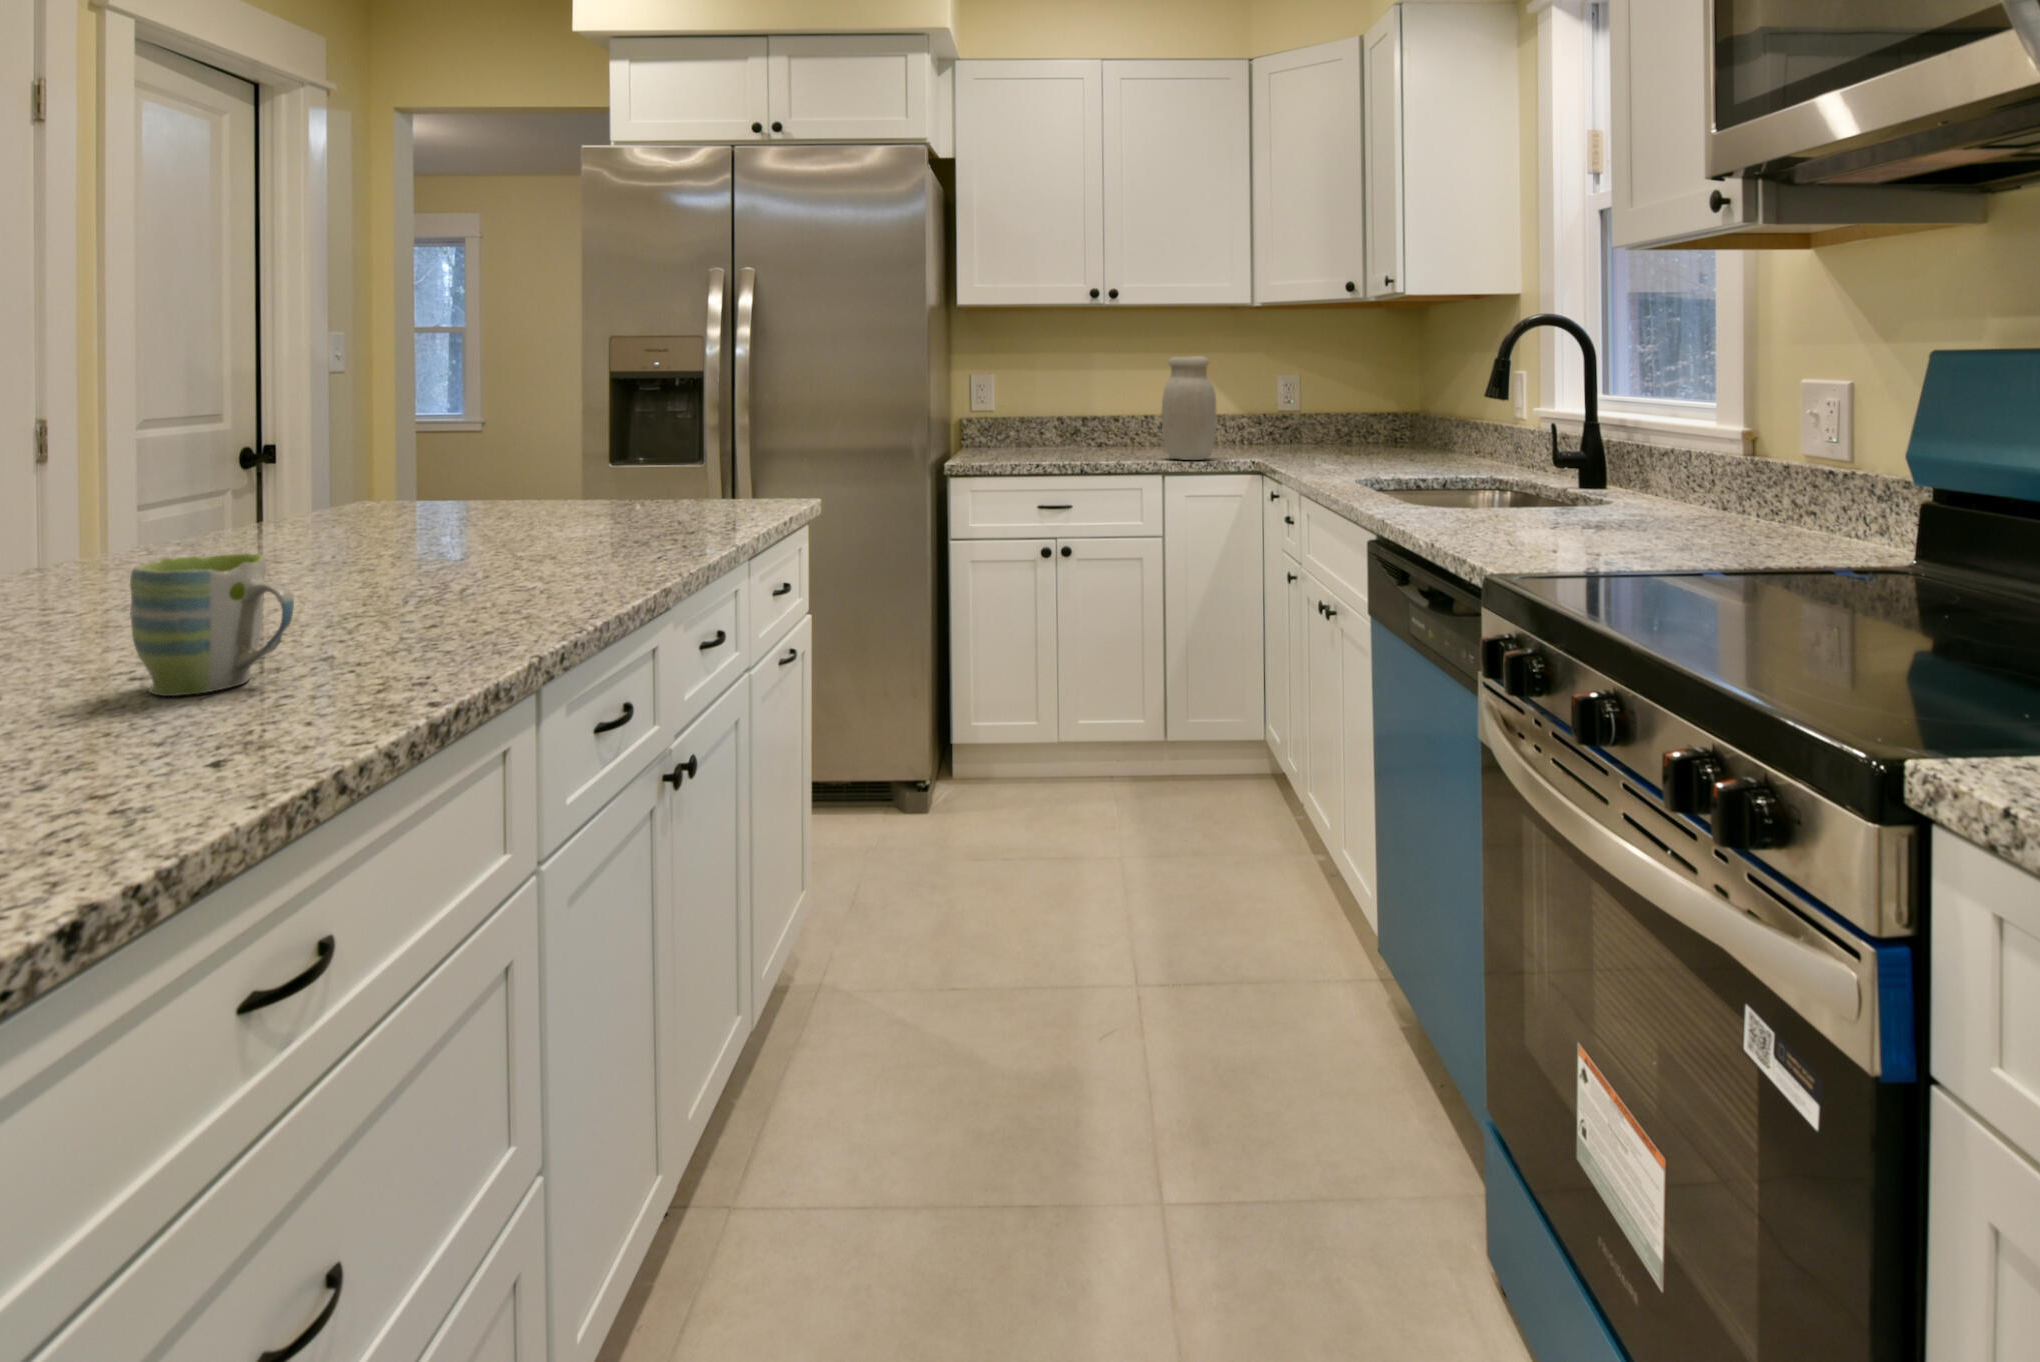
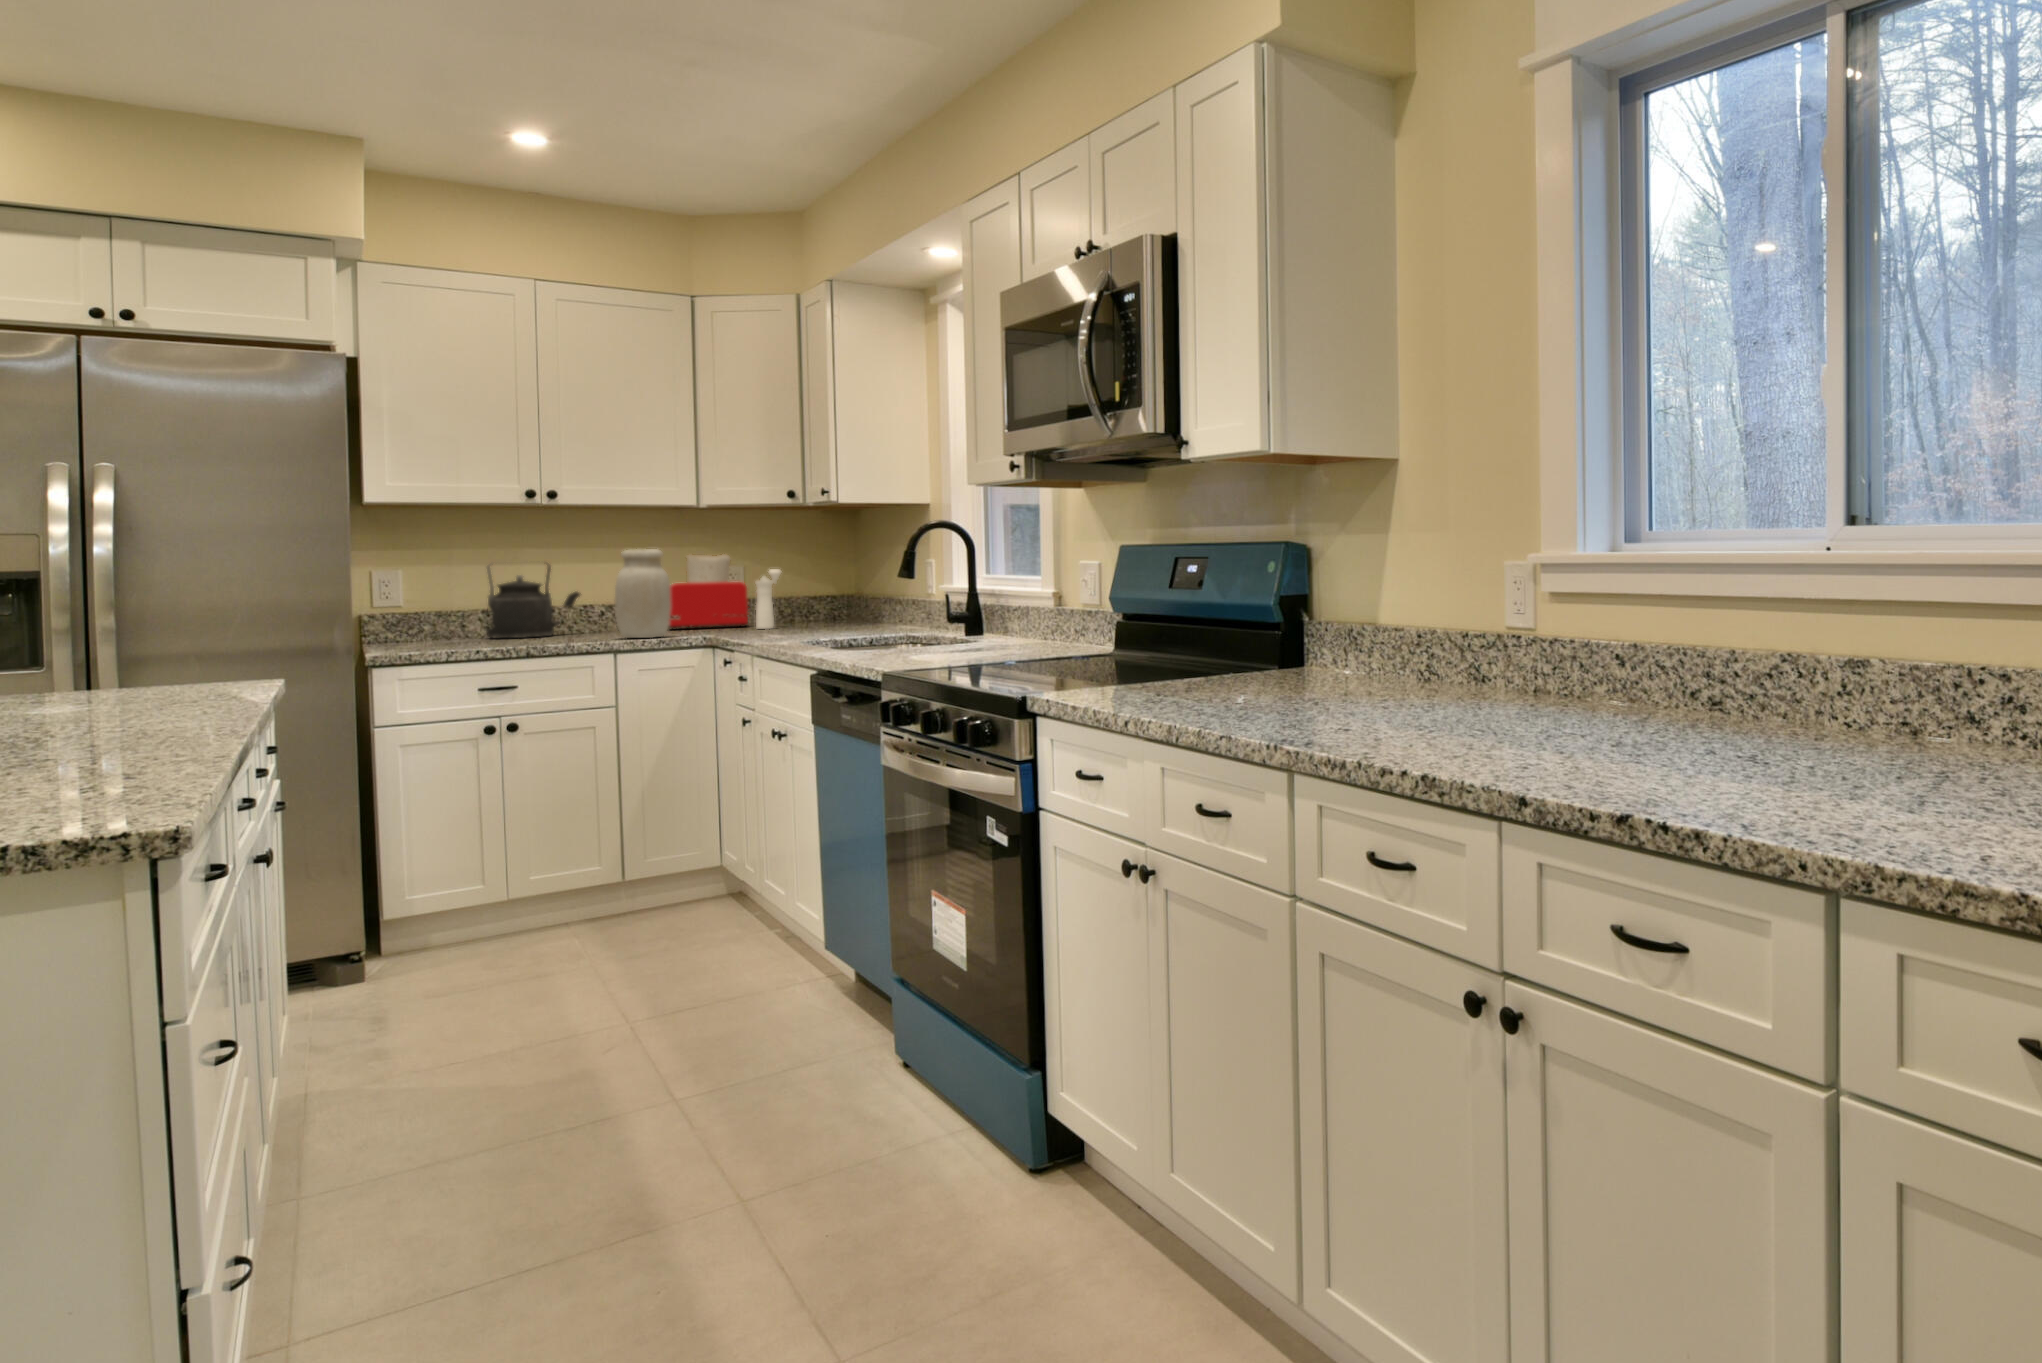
toaster: none [1218,362,1302,448] -> present [669,554,748,629]
kettle: none [1062,369,1144,450] -> present [486,564,580,638]
pepper mill: none [1308,380,1338,453] -> present [756,569,782,629]
mug: present [130,553,294,696] -> none [79,662,196,737]

